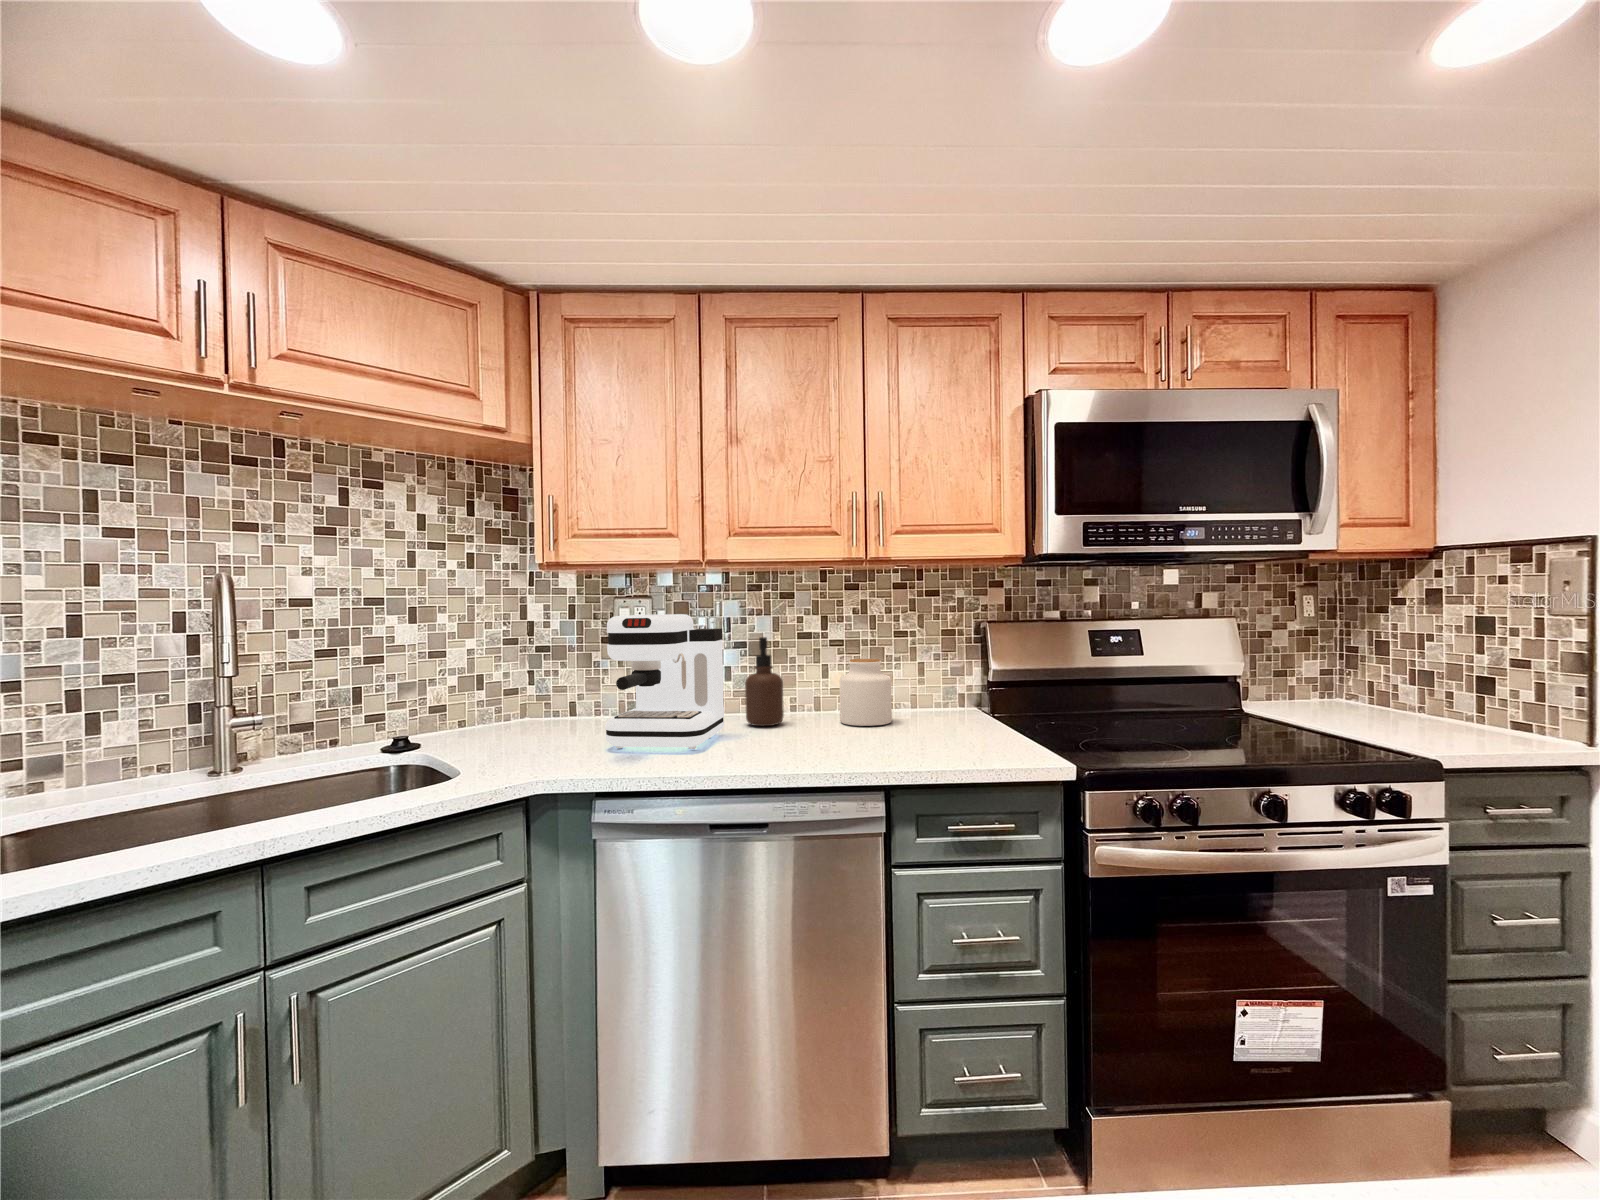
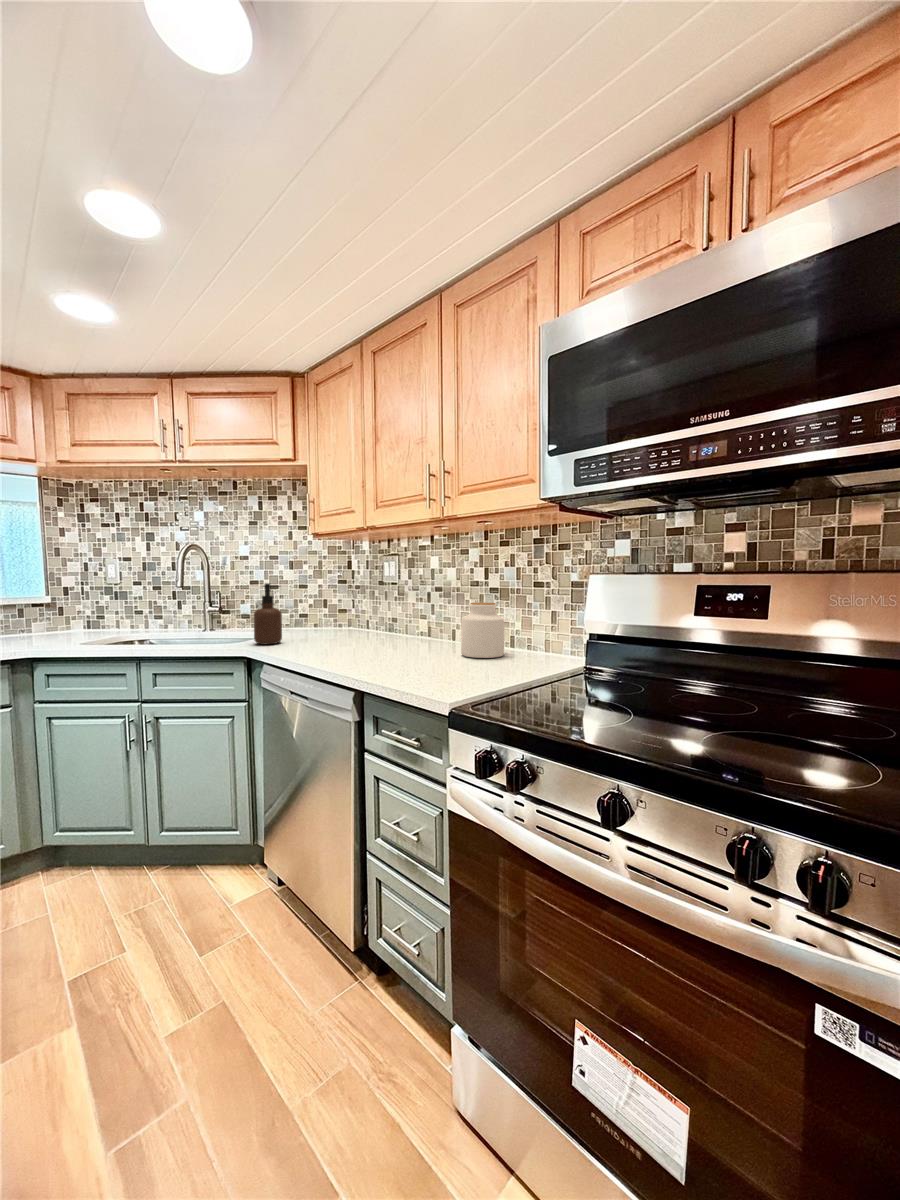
coffee maker: present [605,614,724,749] -> none [283,563,381,651]
soap dispenser: present [745,637,784,726] -> present [254,583,282,644]

